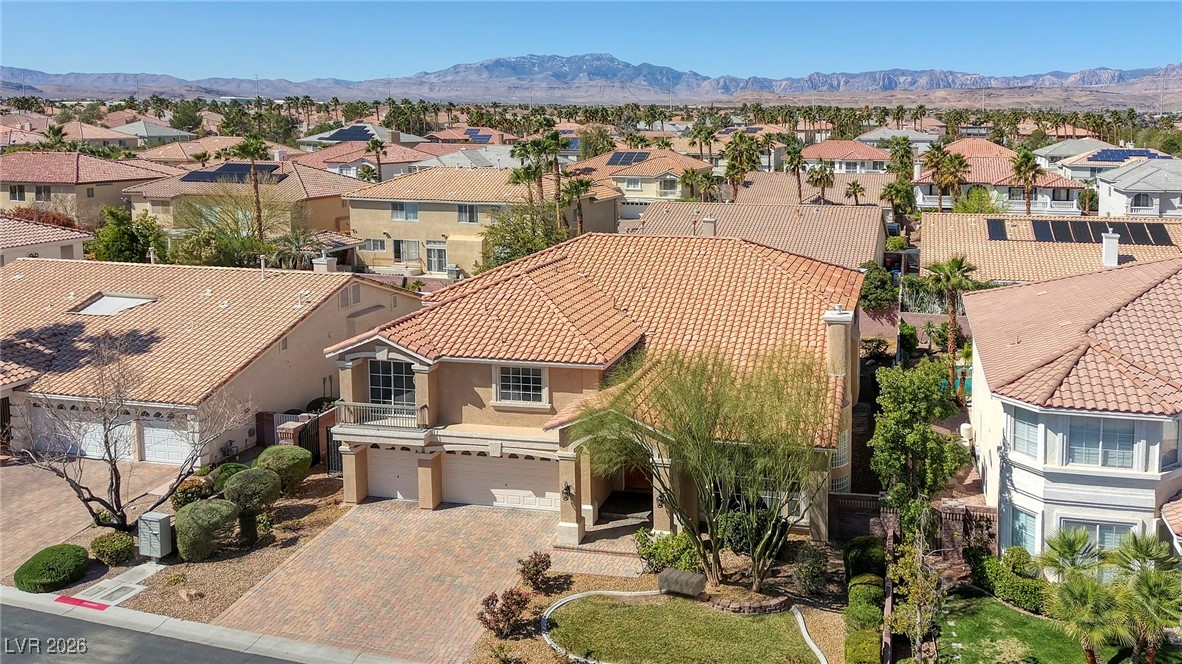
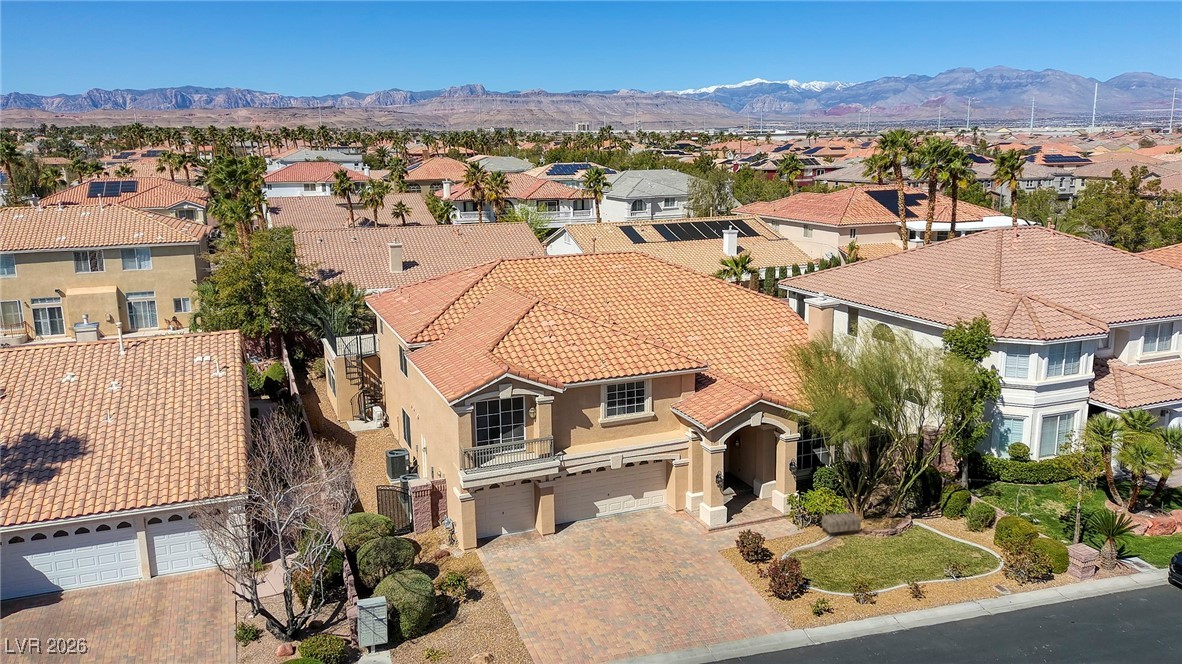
trash can: present [237,509,260,545] -> none [436,584,464,625]

